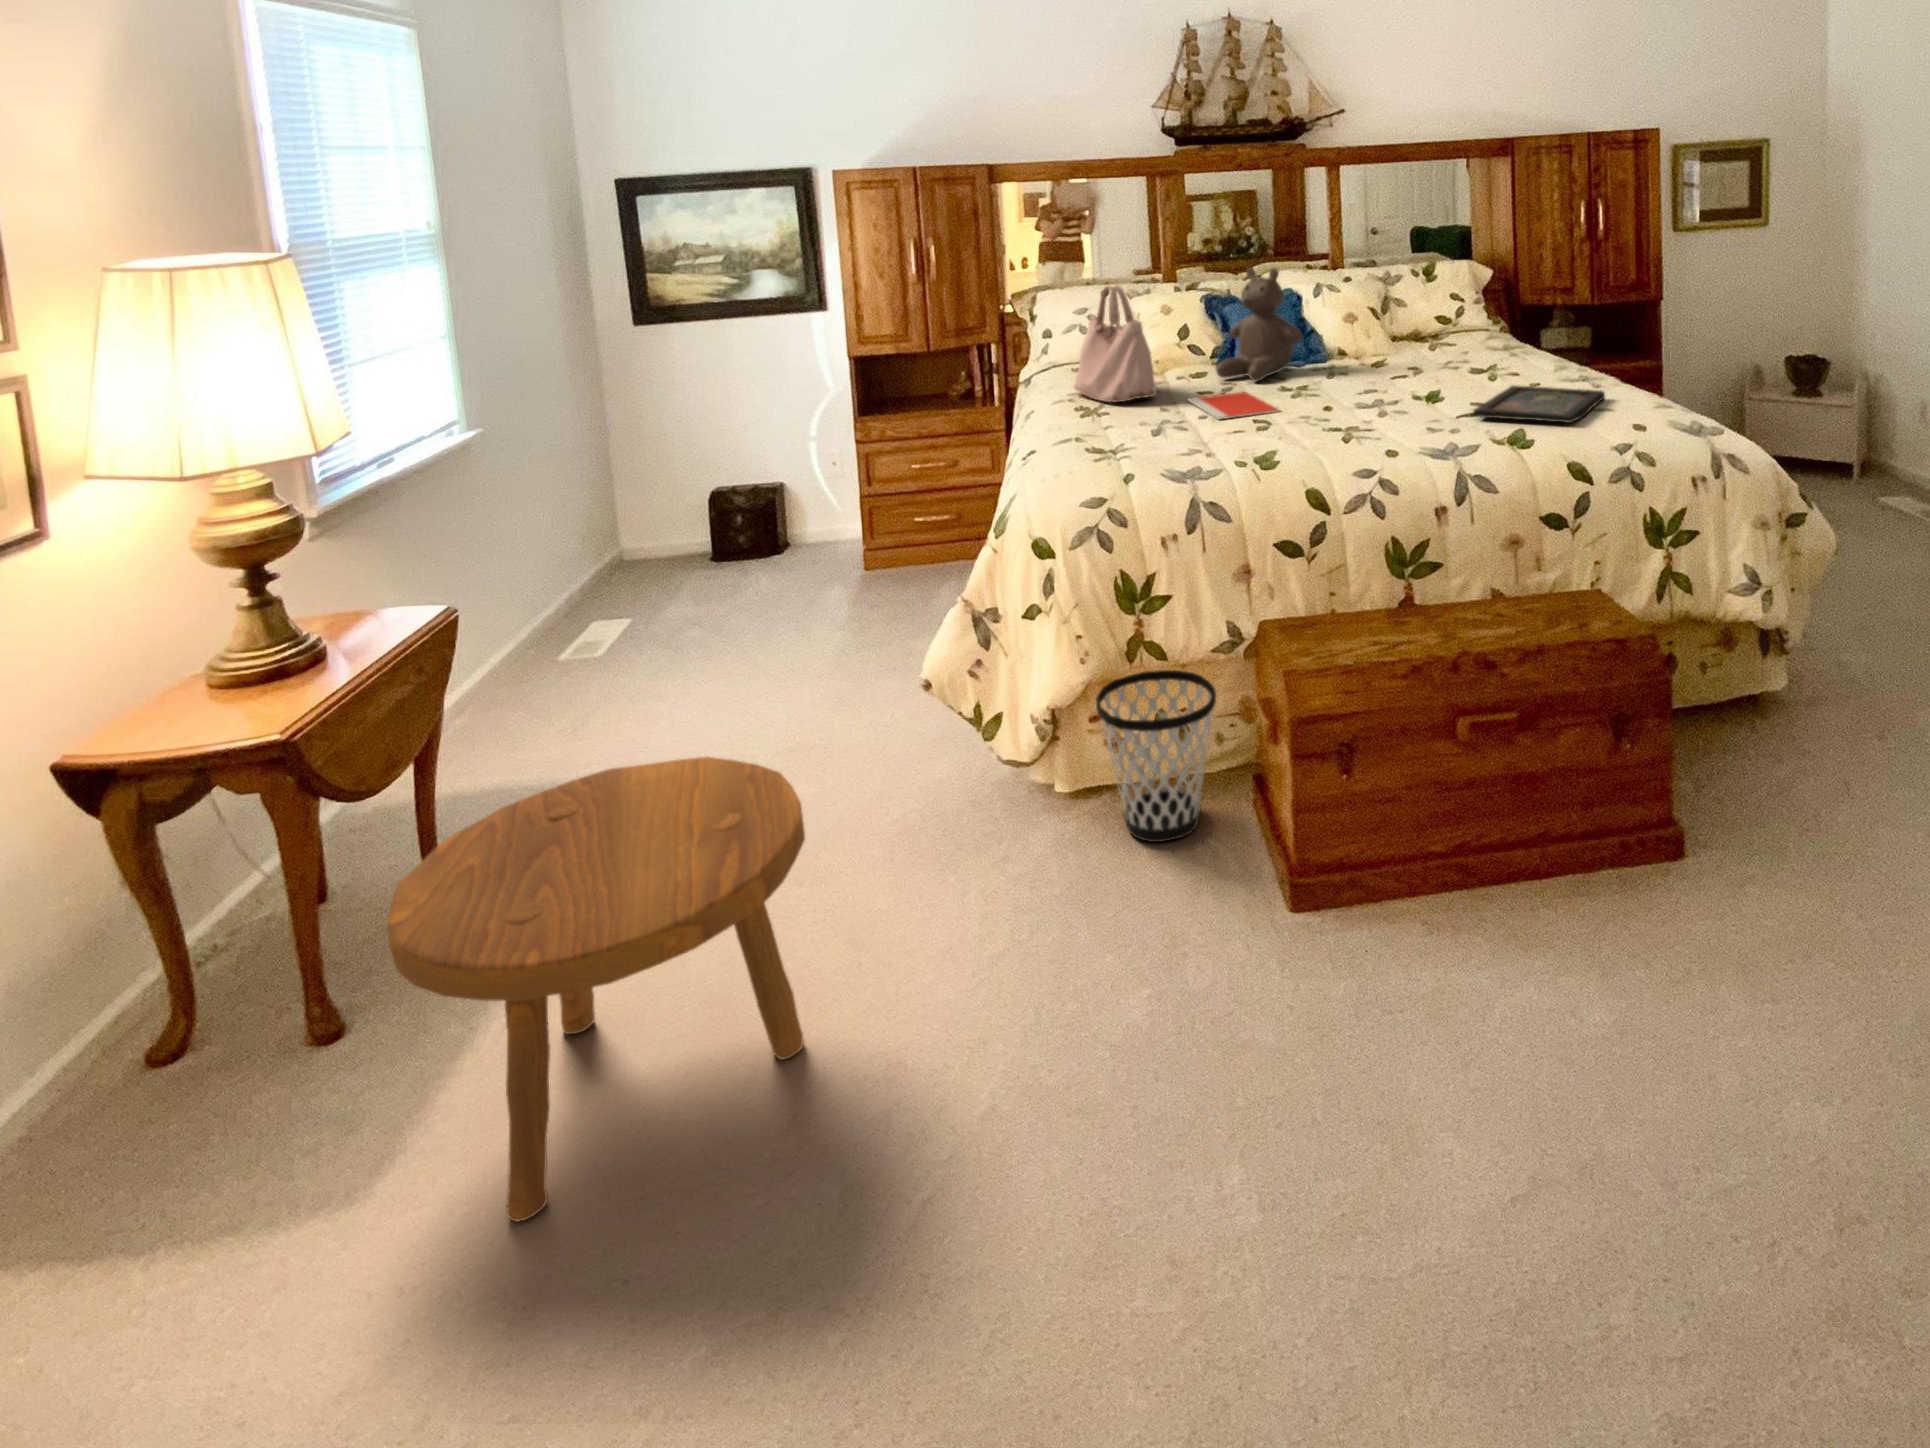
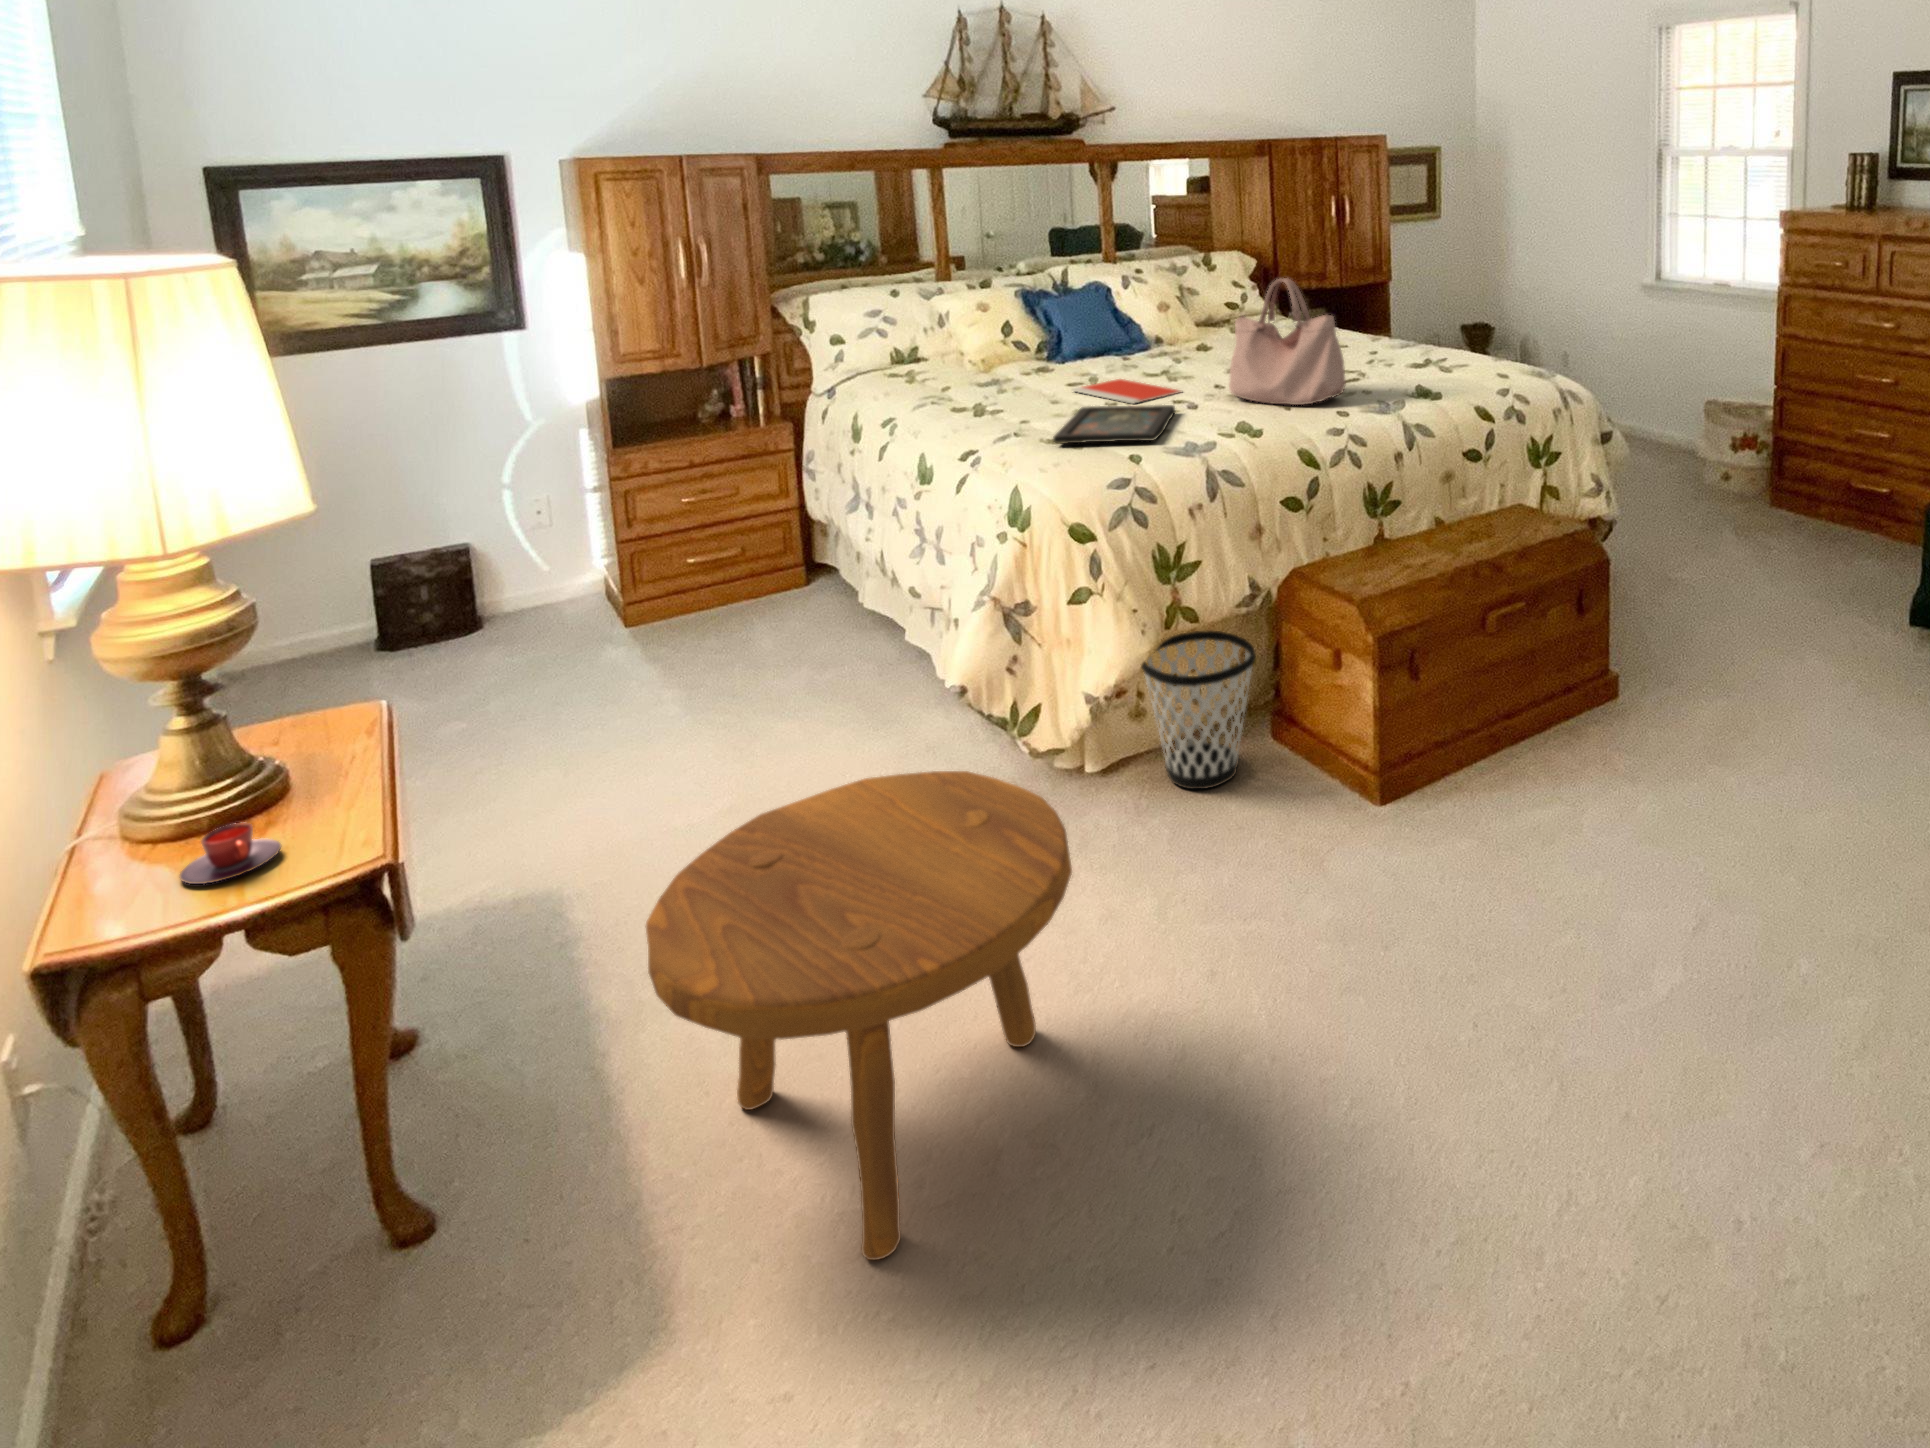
teddy bear: present [1216,267,1302,382] -> none [1068,259,1151,370]
handbag: present [1074,285,1156,402] -> present [1229,278,1346,405]
tray: present [1473,385,1605,423] -> present [1053,405,1175,443]
teacup: none [158,690,234,732] -> present [180,823,281,884]

